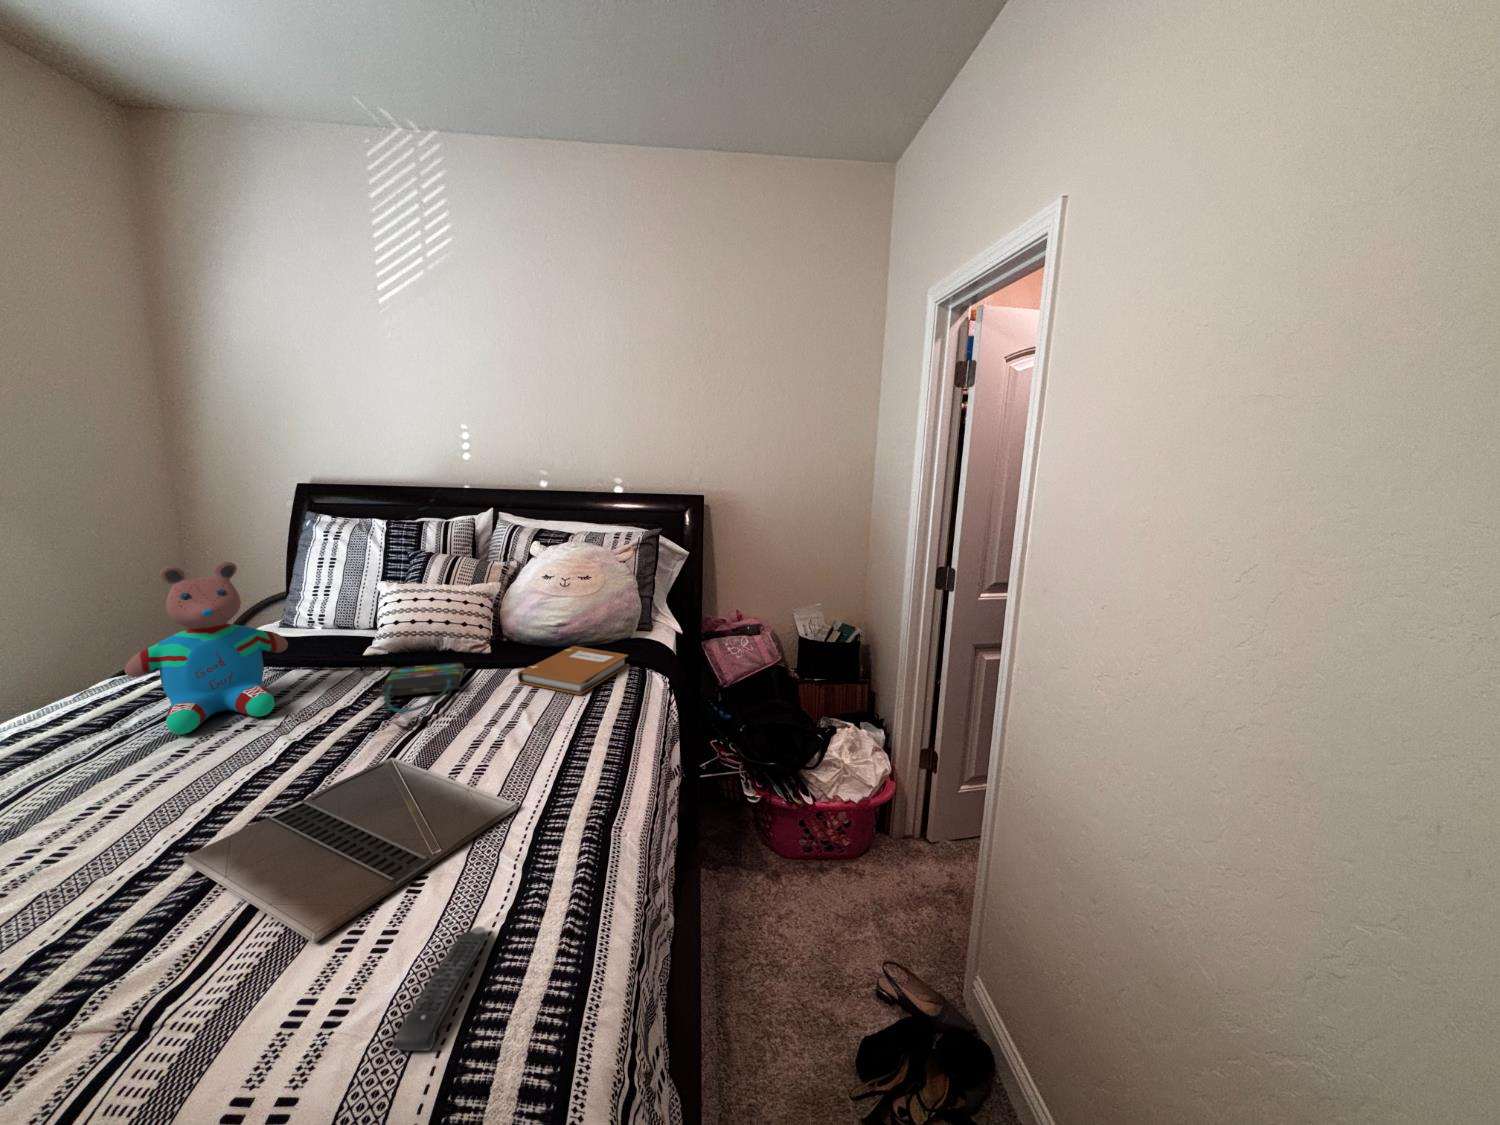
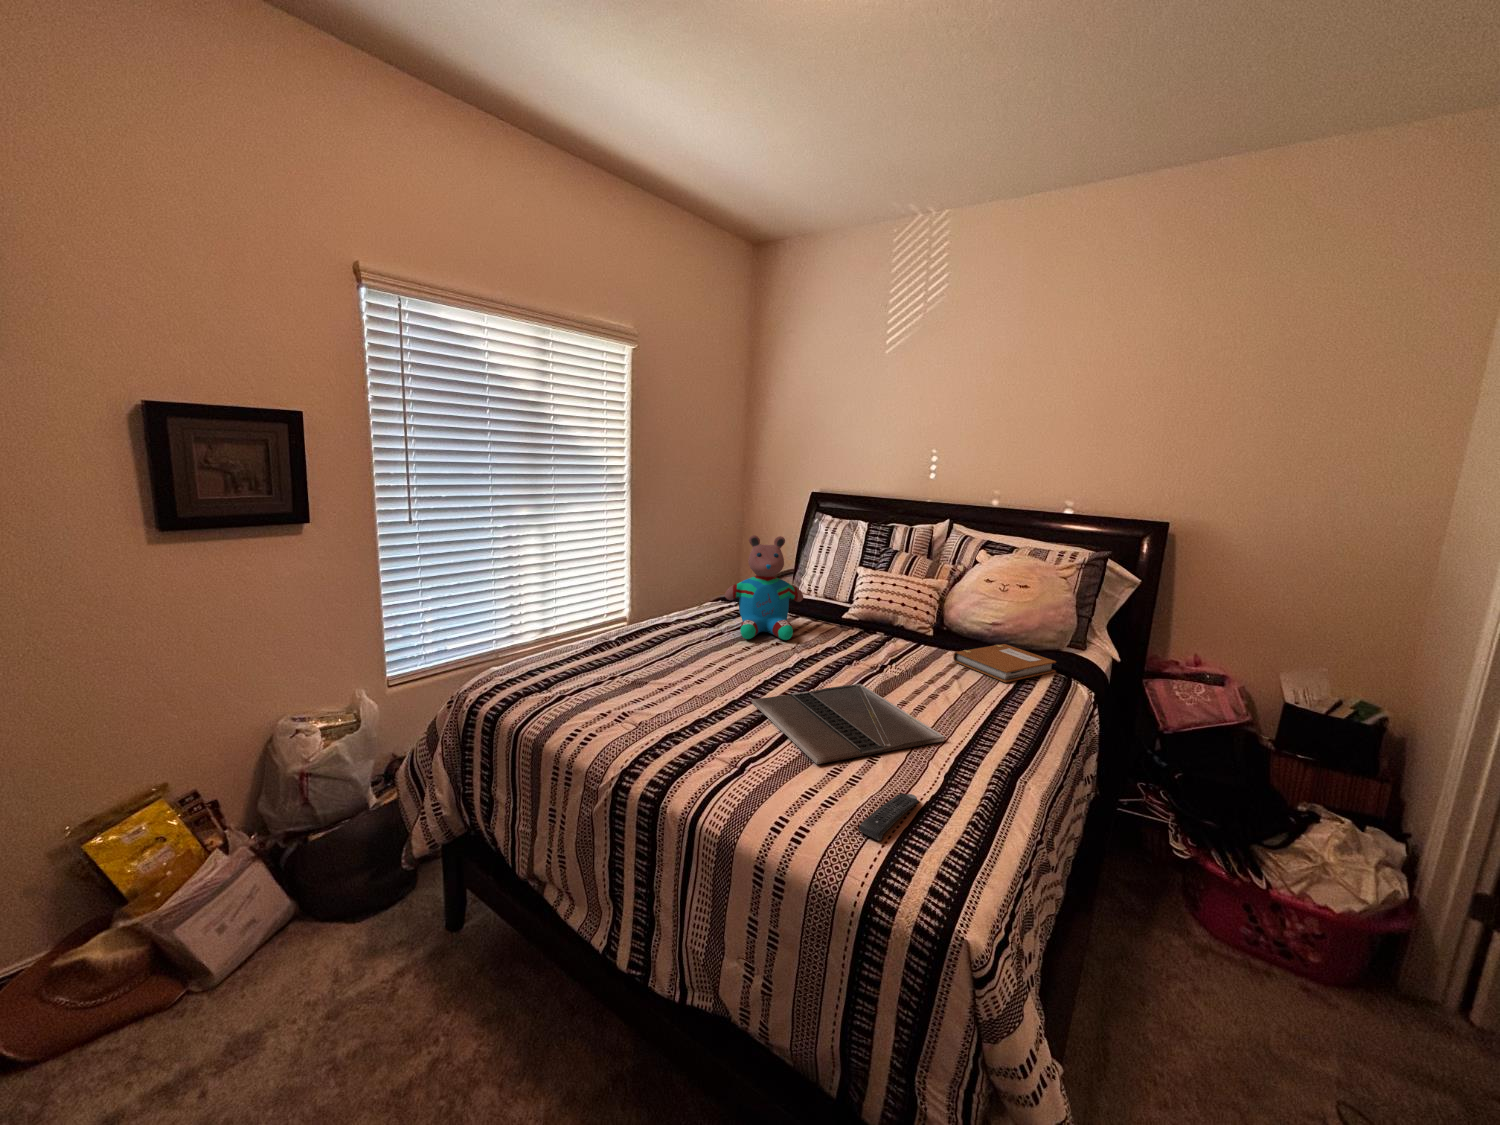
tote bag: present [372,663,464,729] -> none [849,630,912,670]

